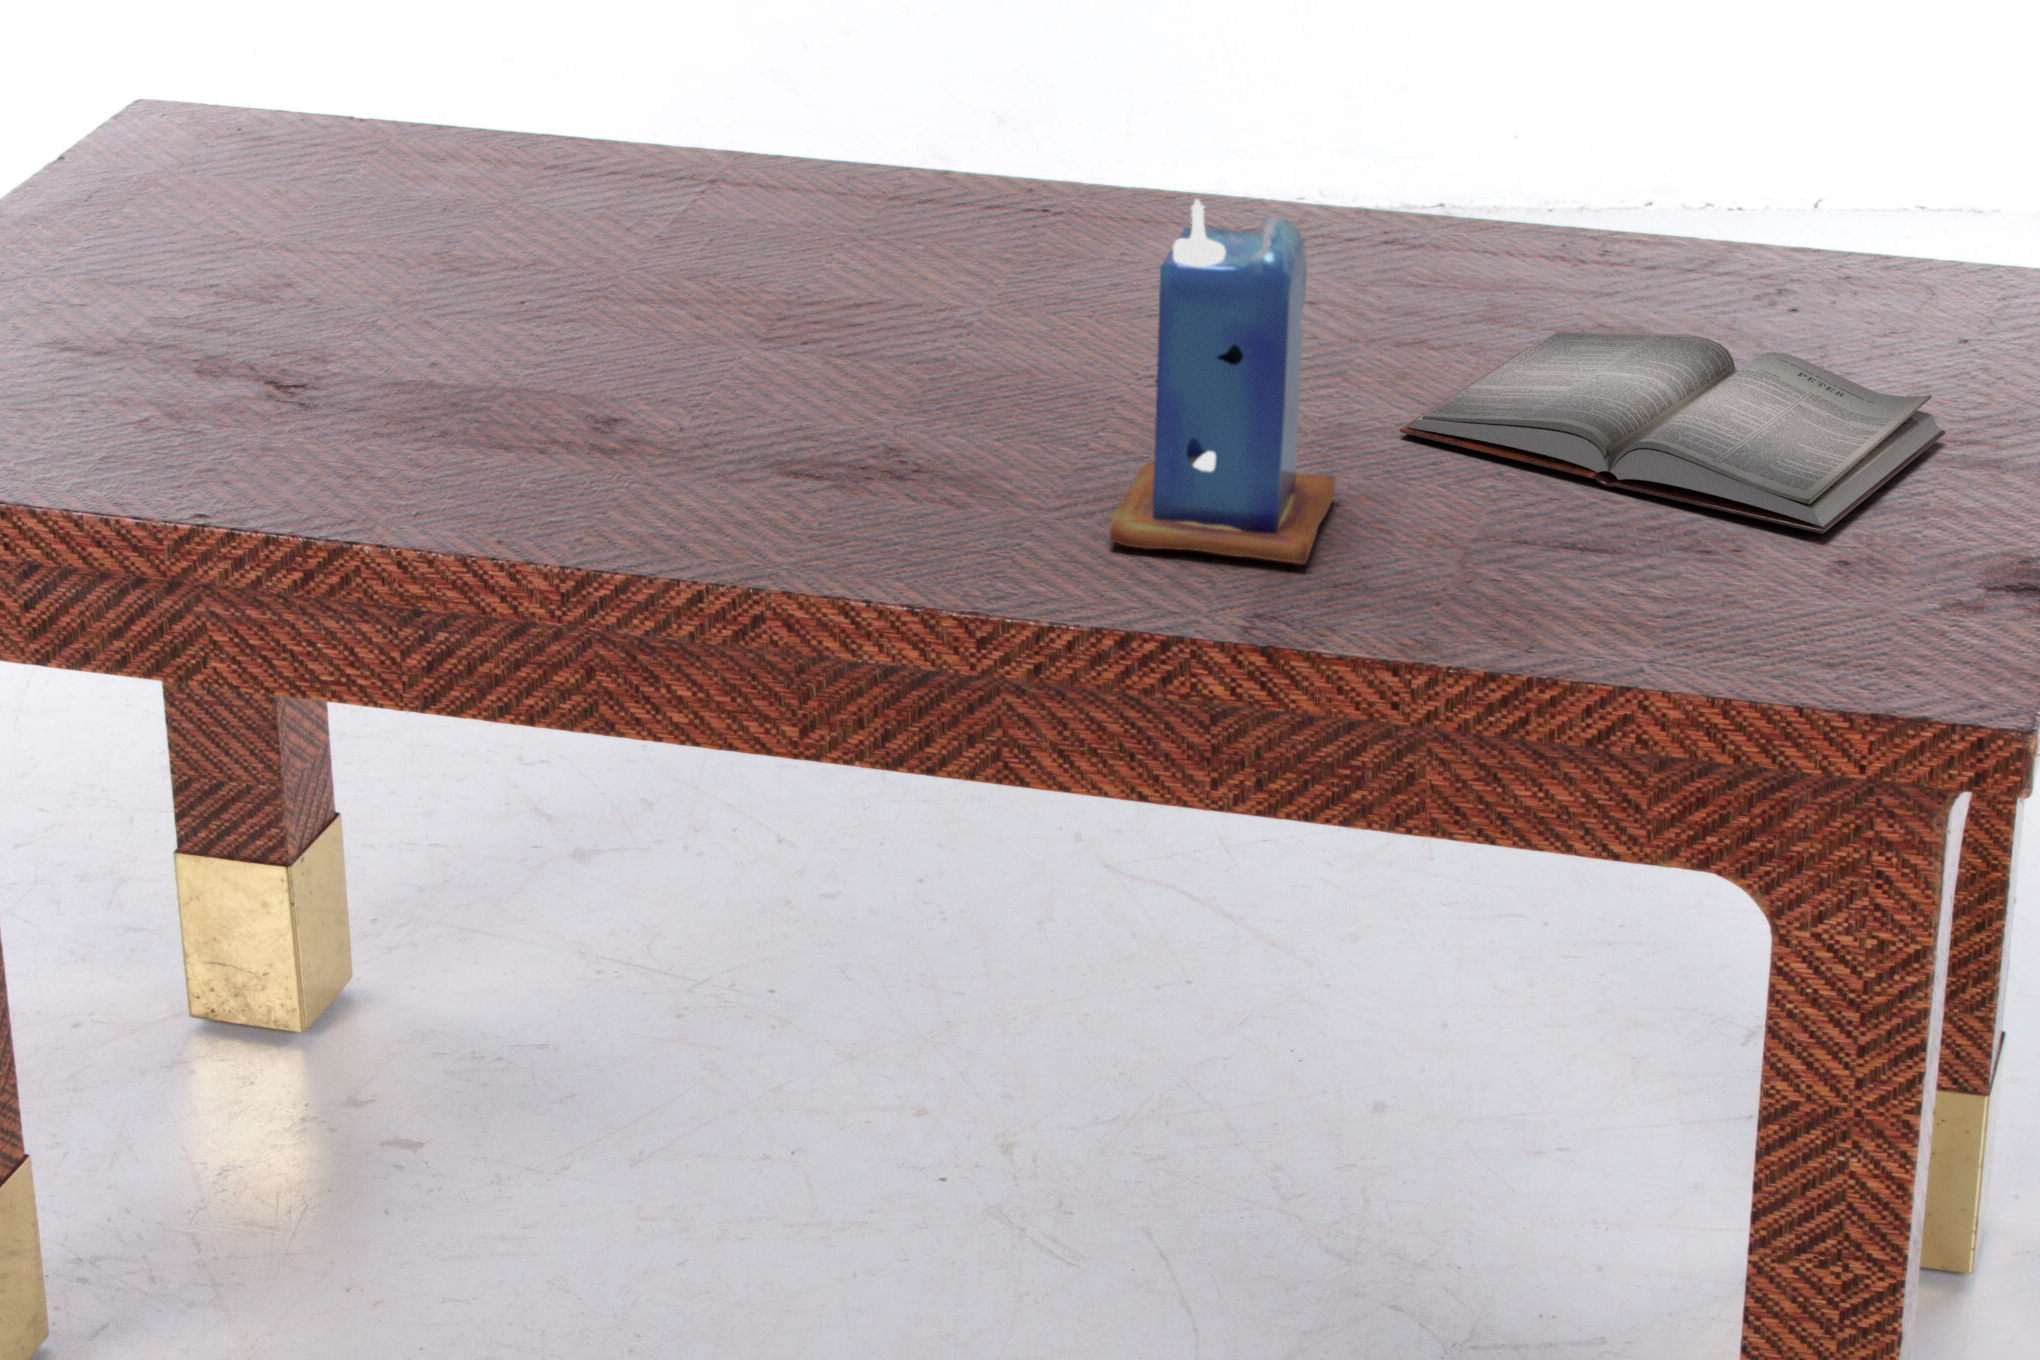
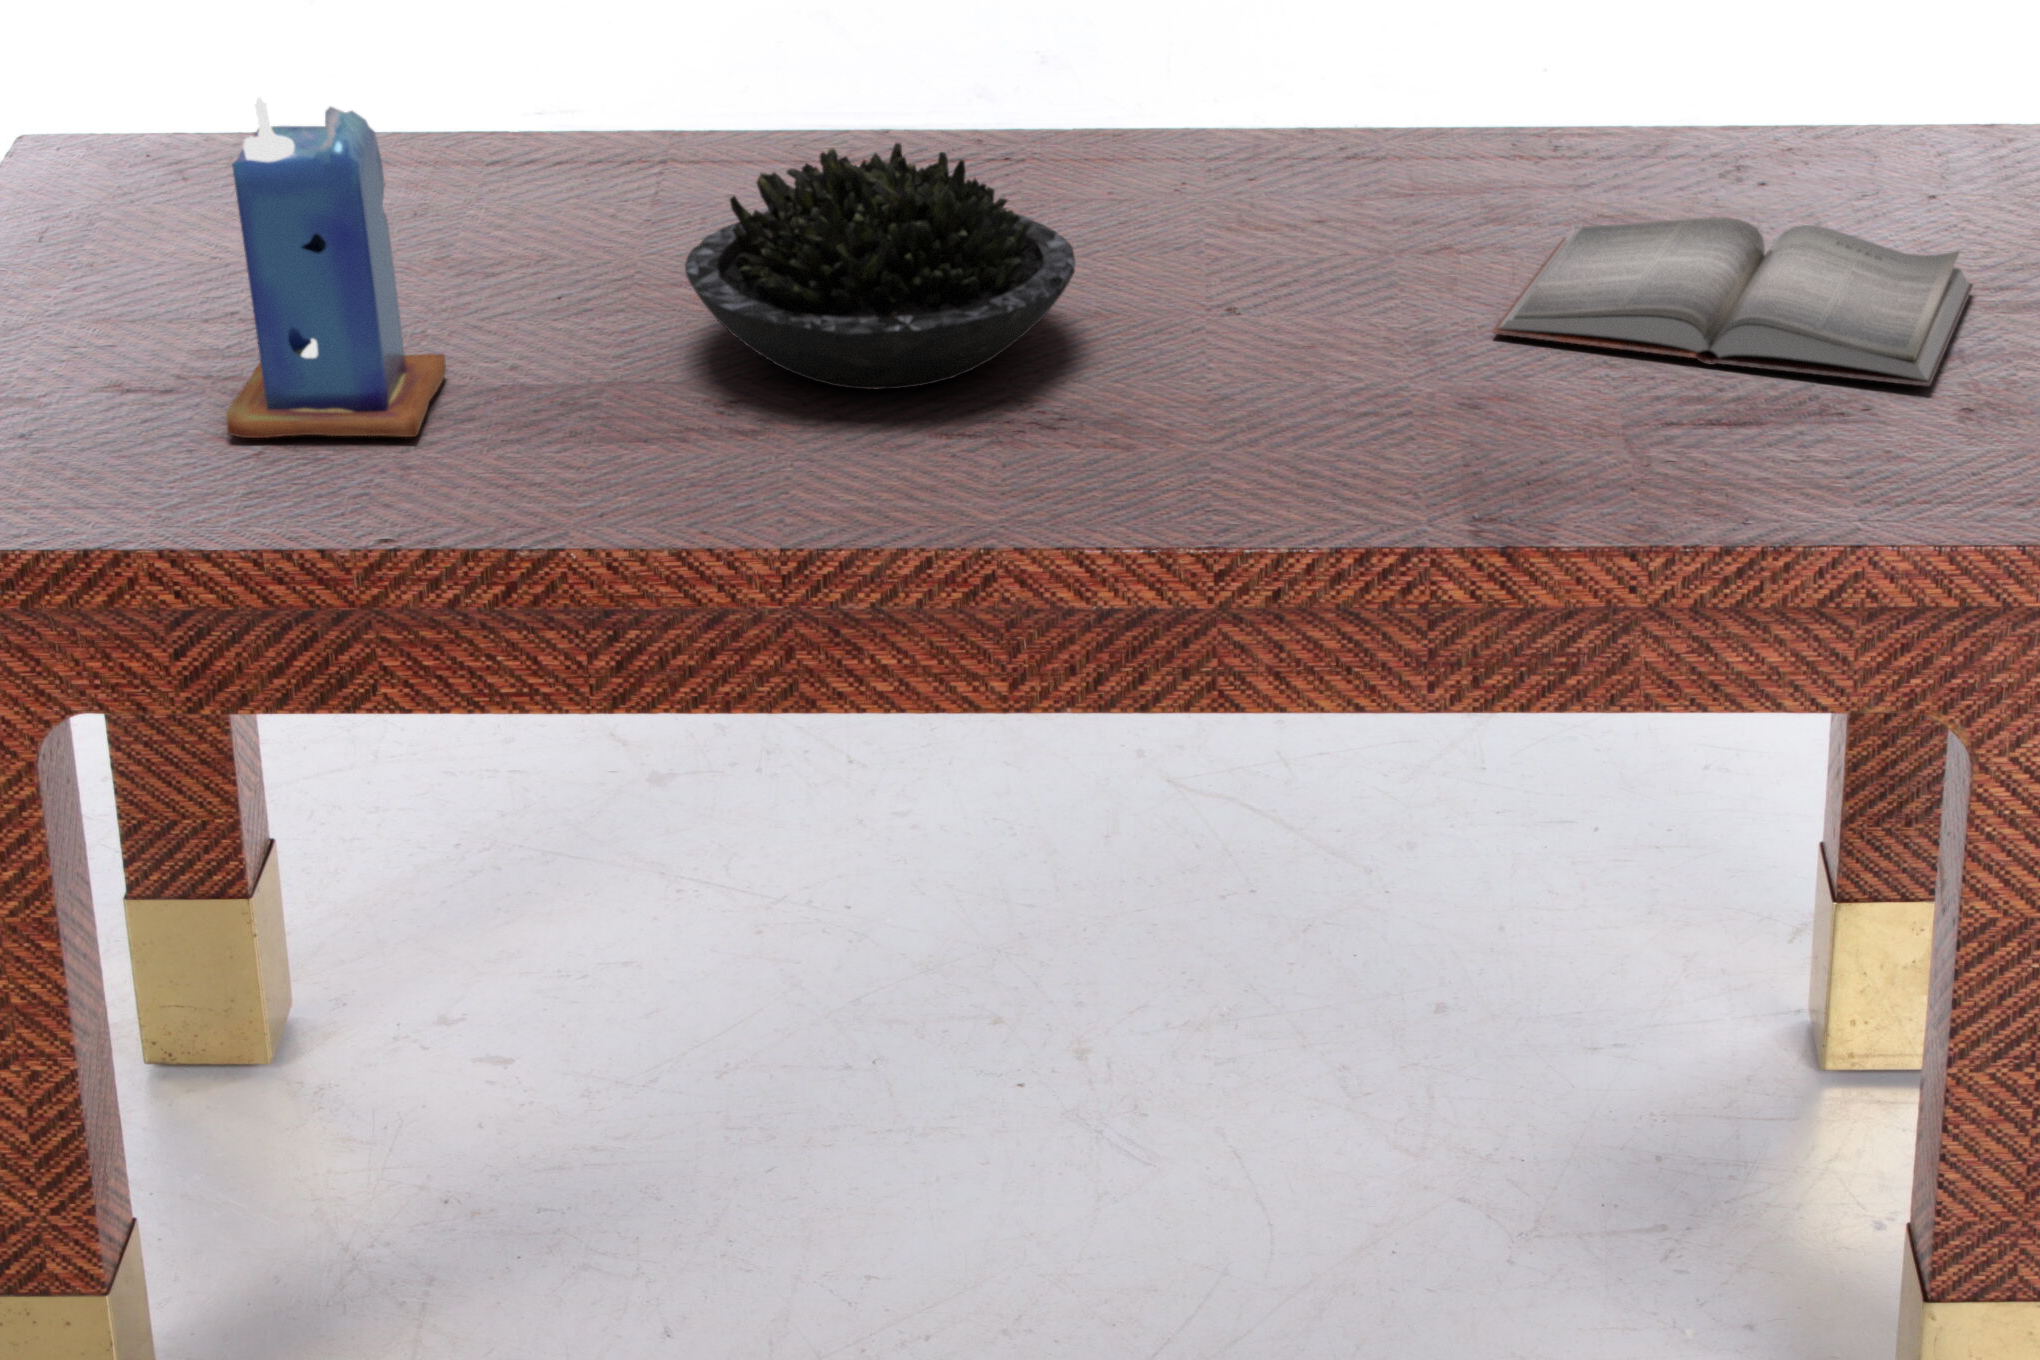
succulent plant: none [586,182,977,426] -> present [685,143,1075,389]
candle: present [1110,200,1335,565] -> present [226,97,446,438]

